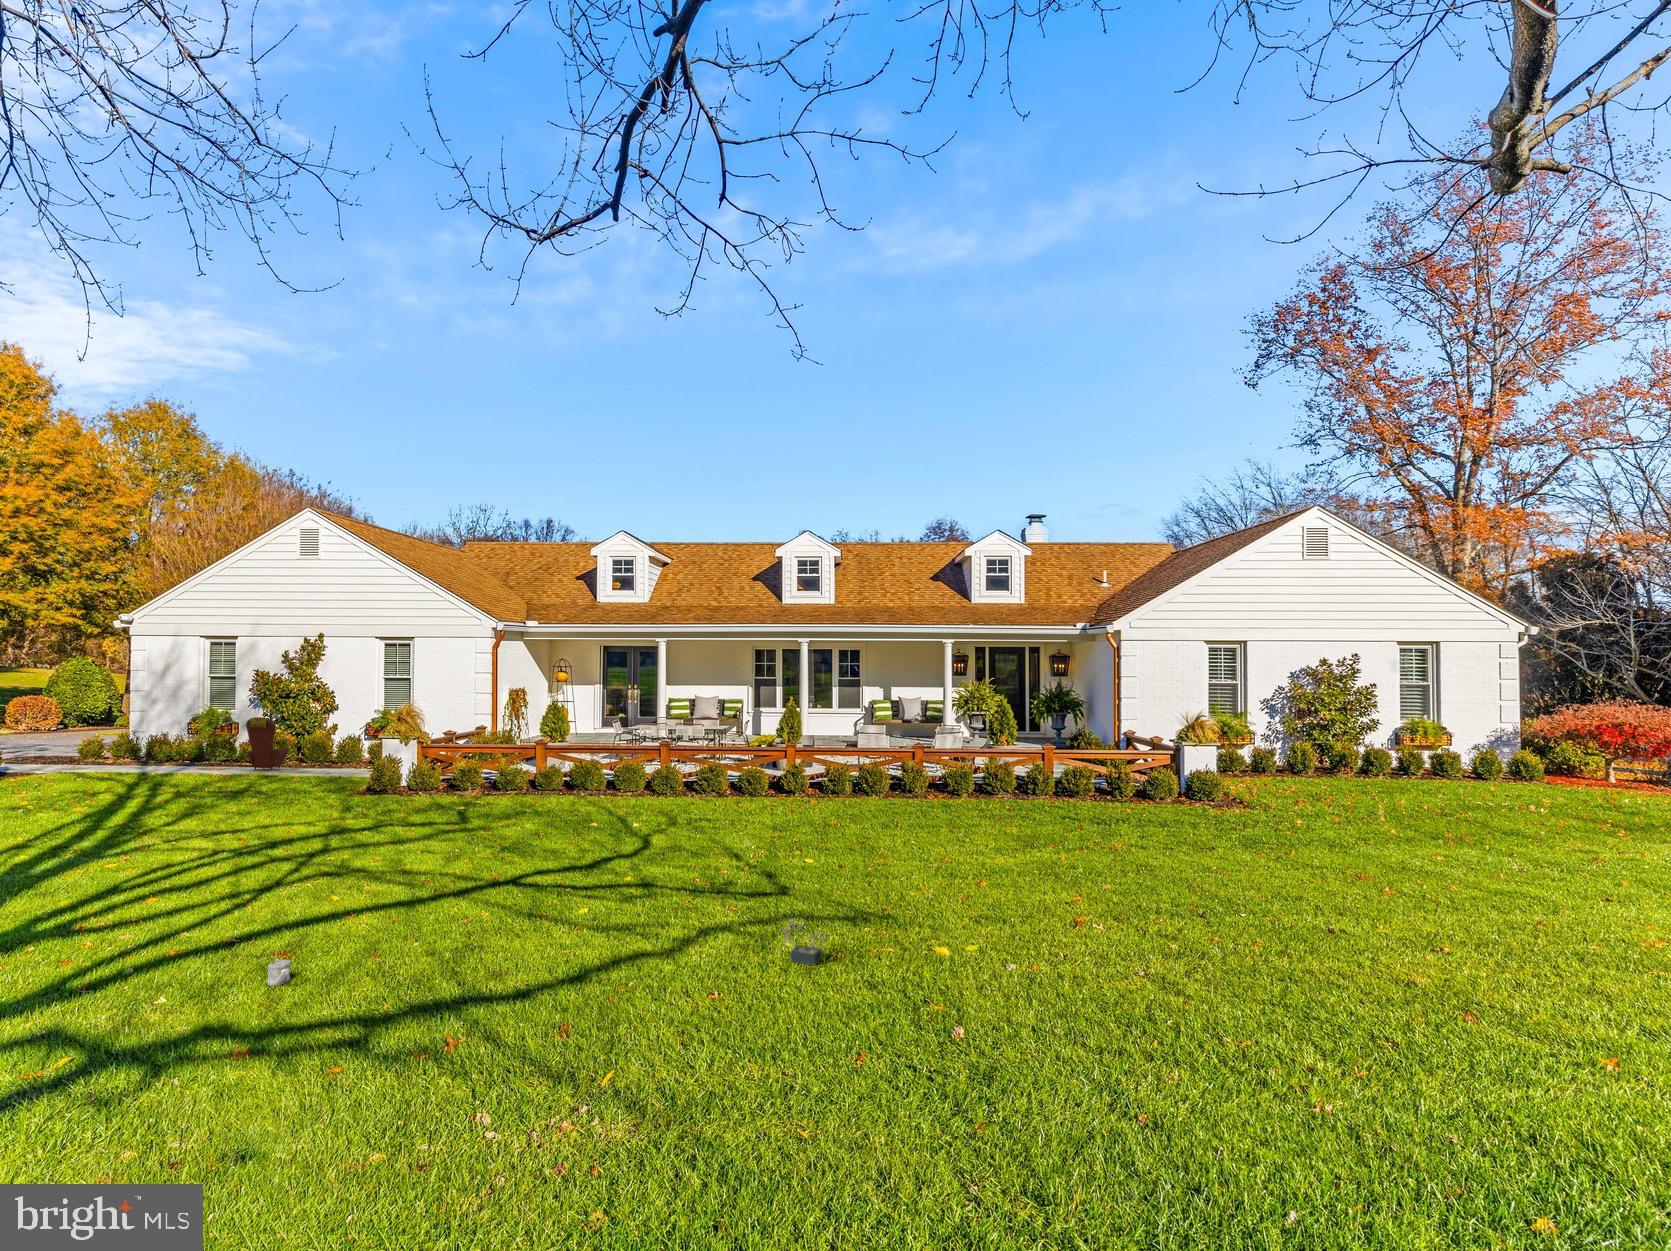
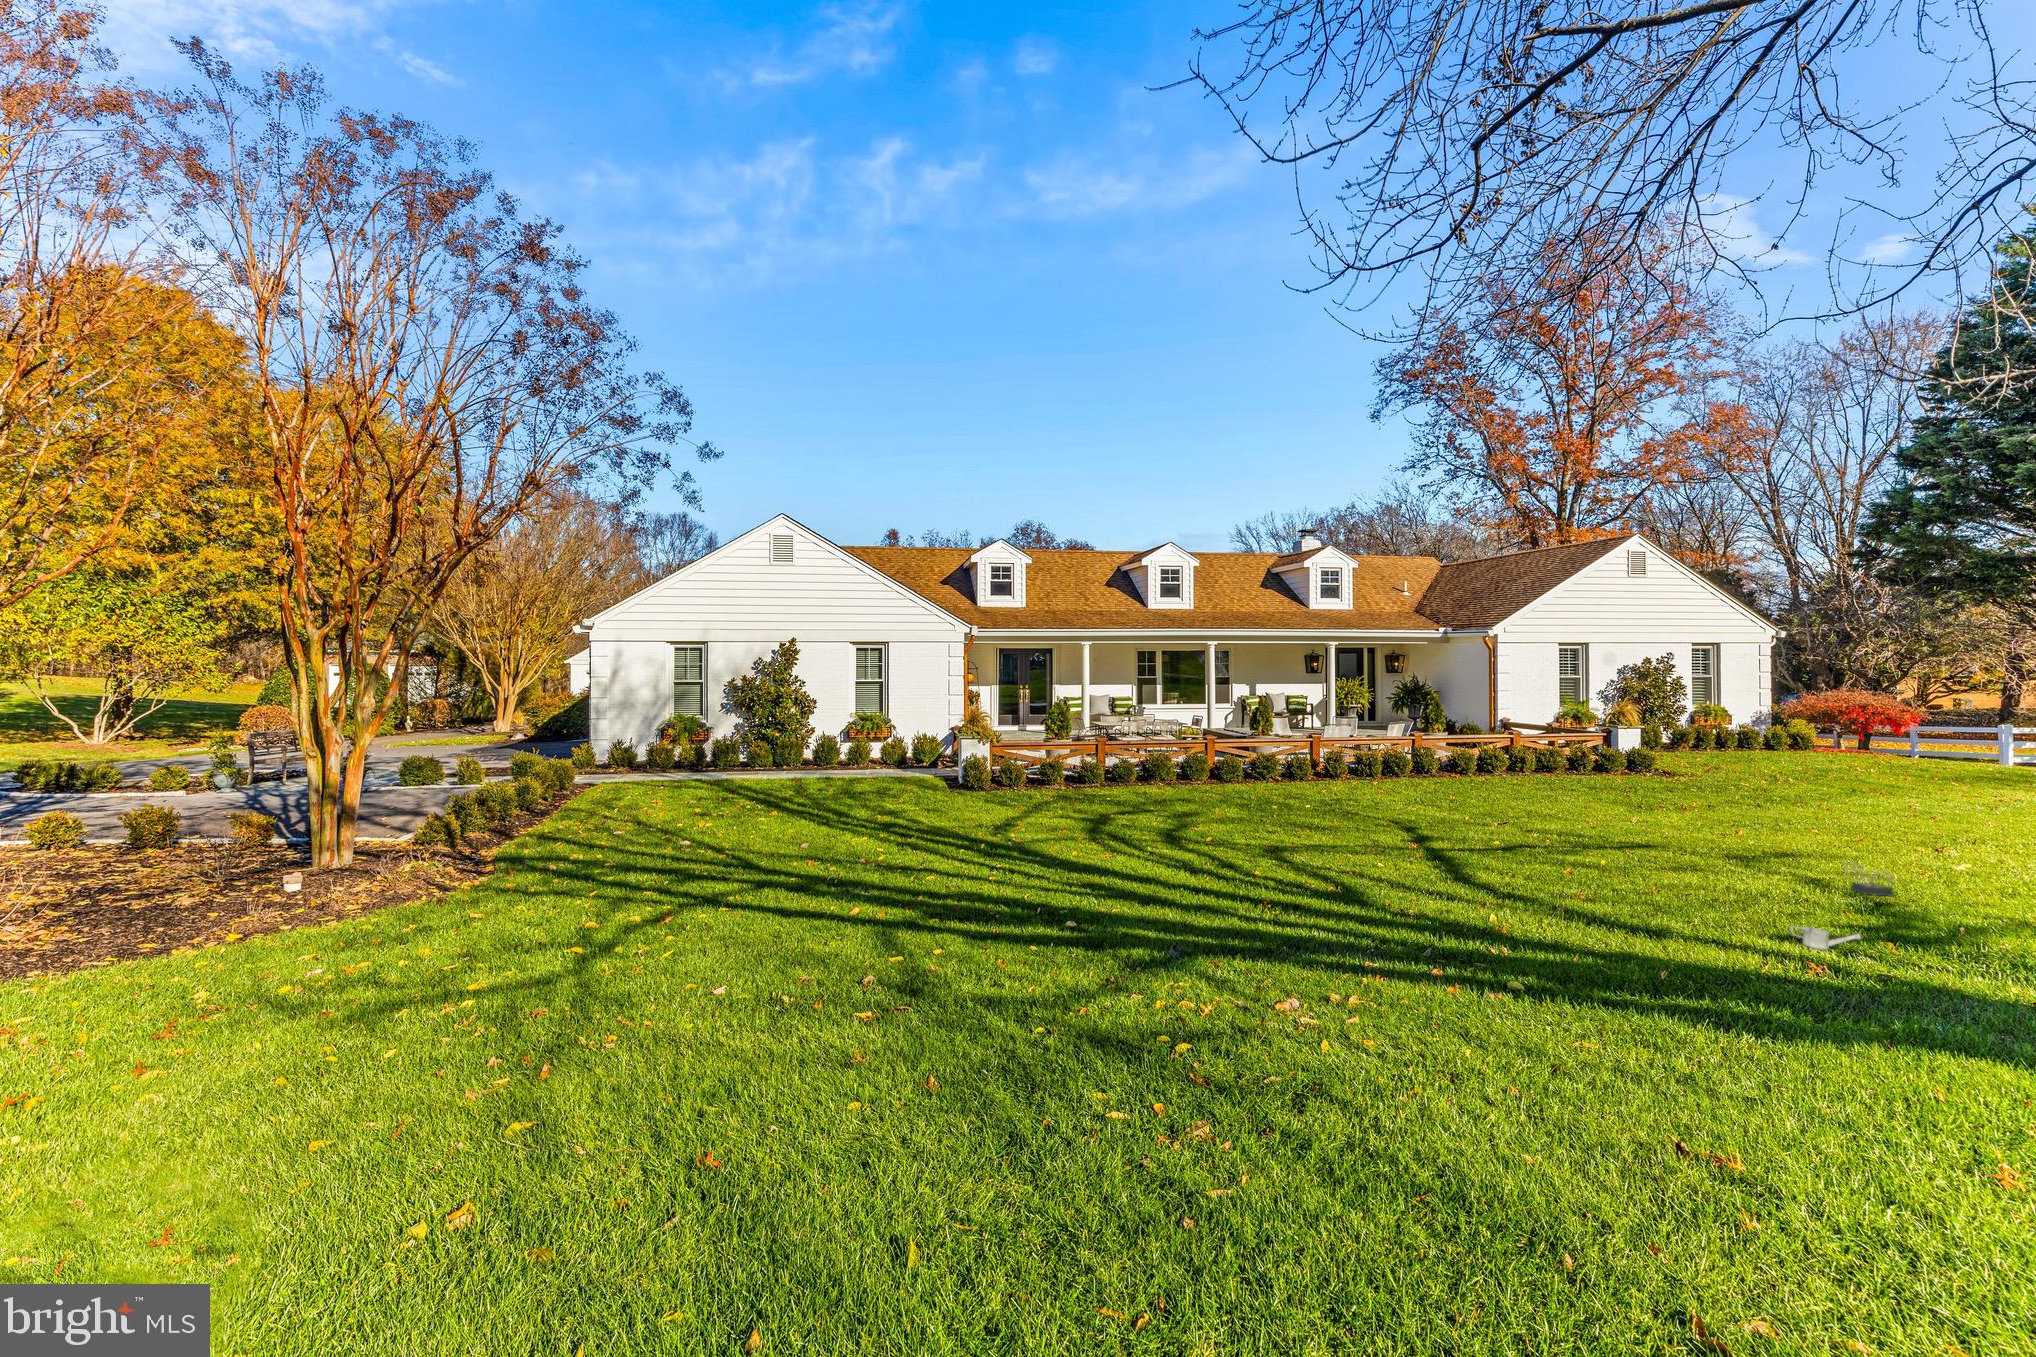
armchair: present [246,717,289,770] -> none [776,721,806,773]
watering can: present [267,958,291,986] -> present [1790,927,1861,950]

